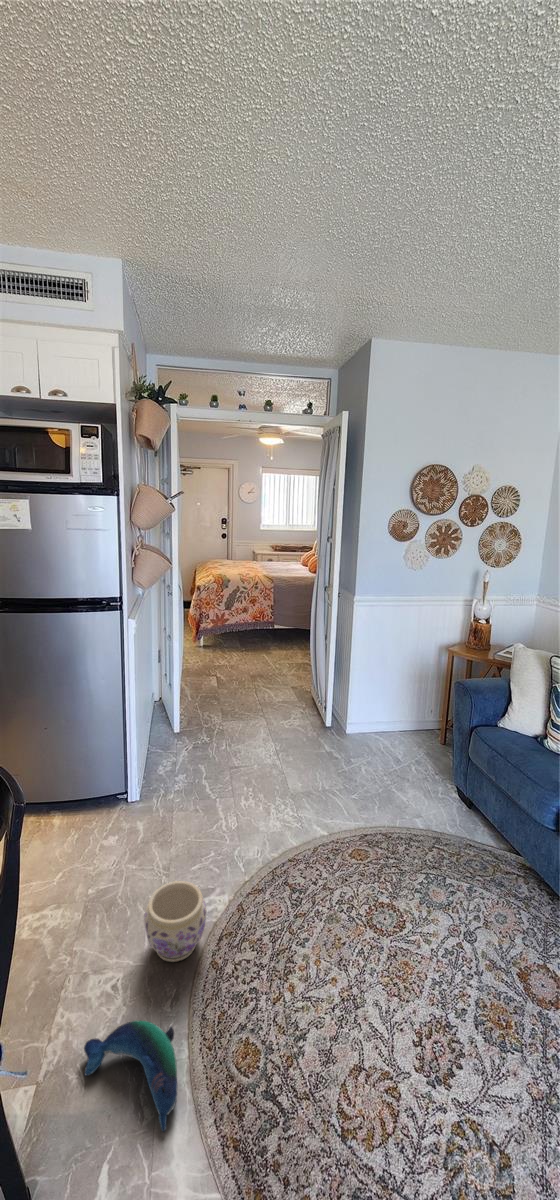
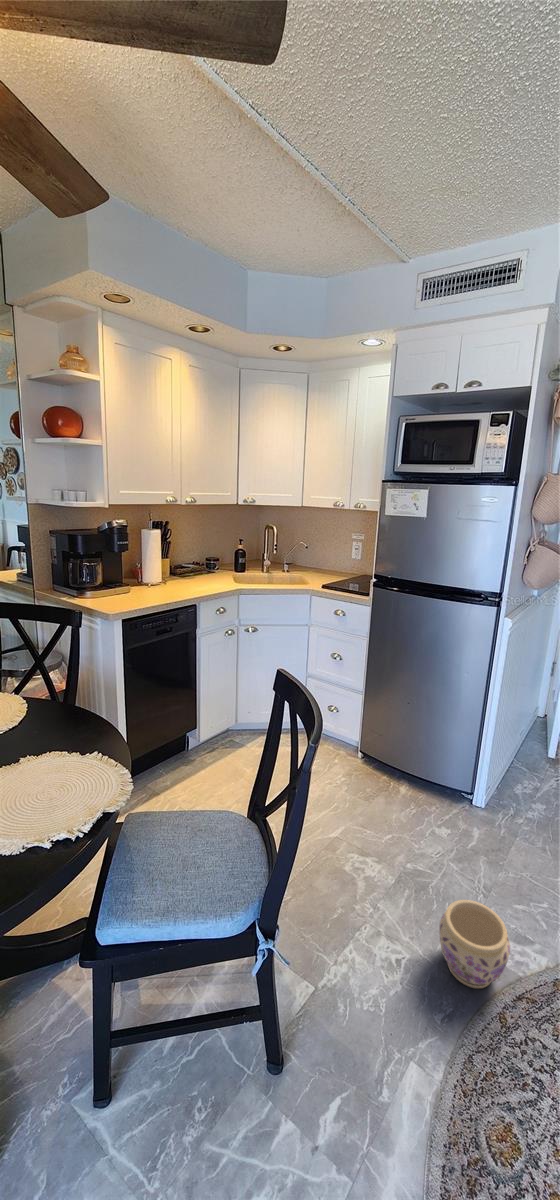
plush toy: present [84,1021,177,1131] -> none [350,985,432,1122]

